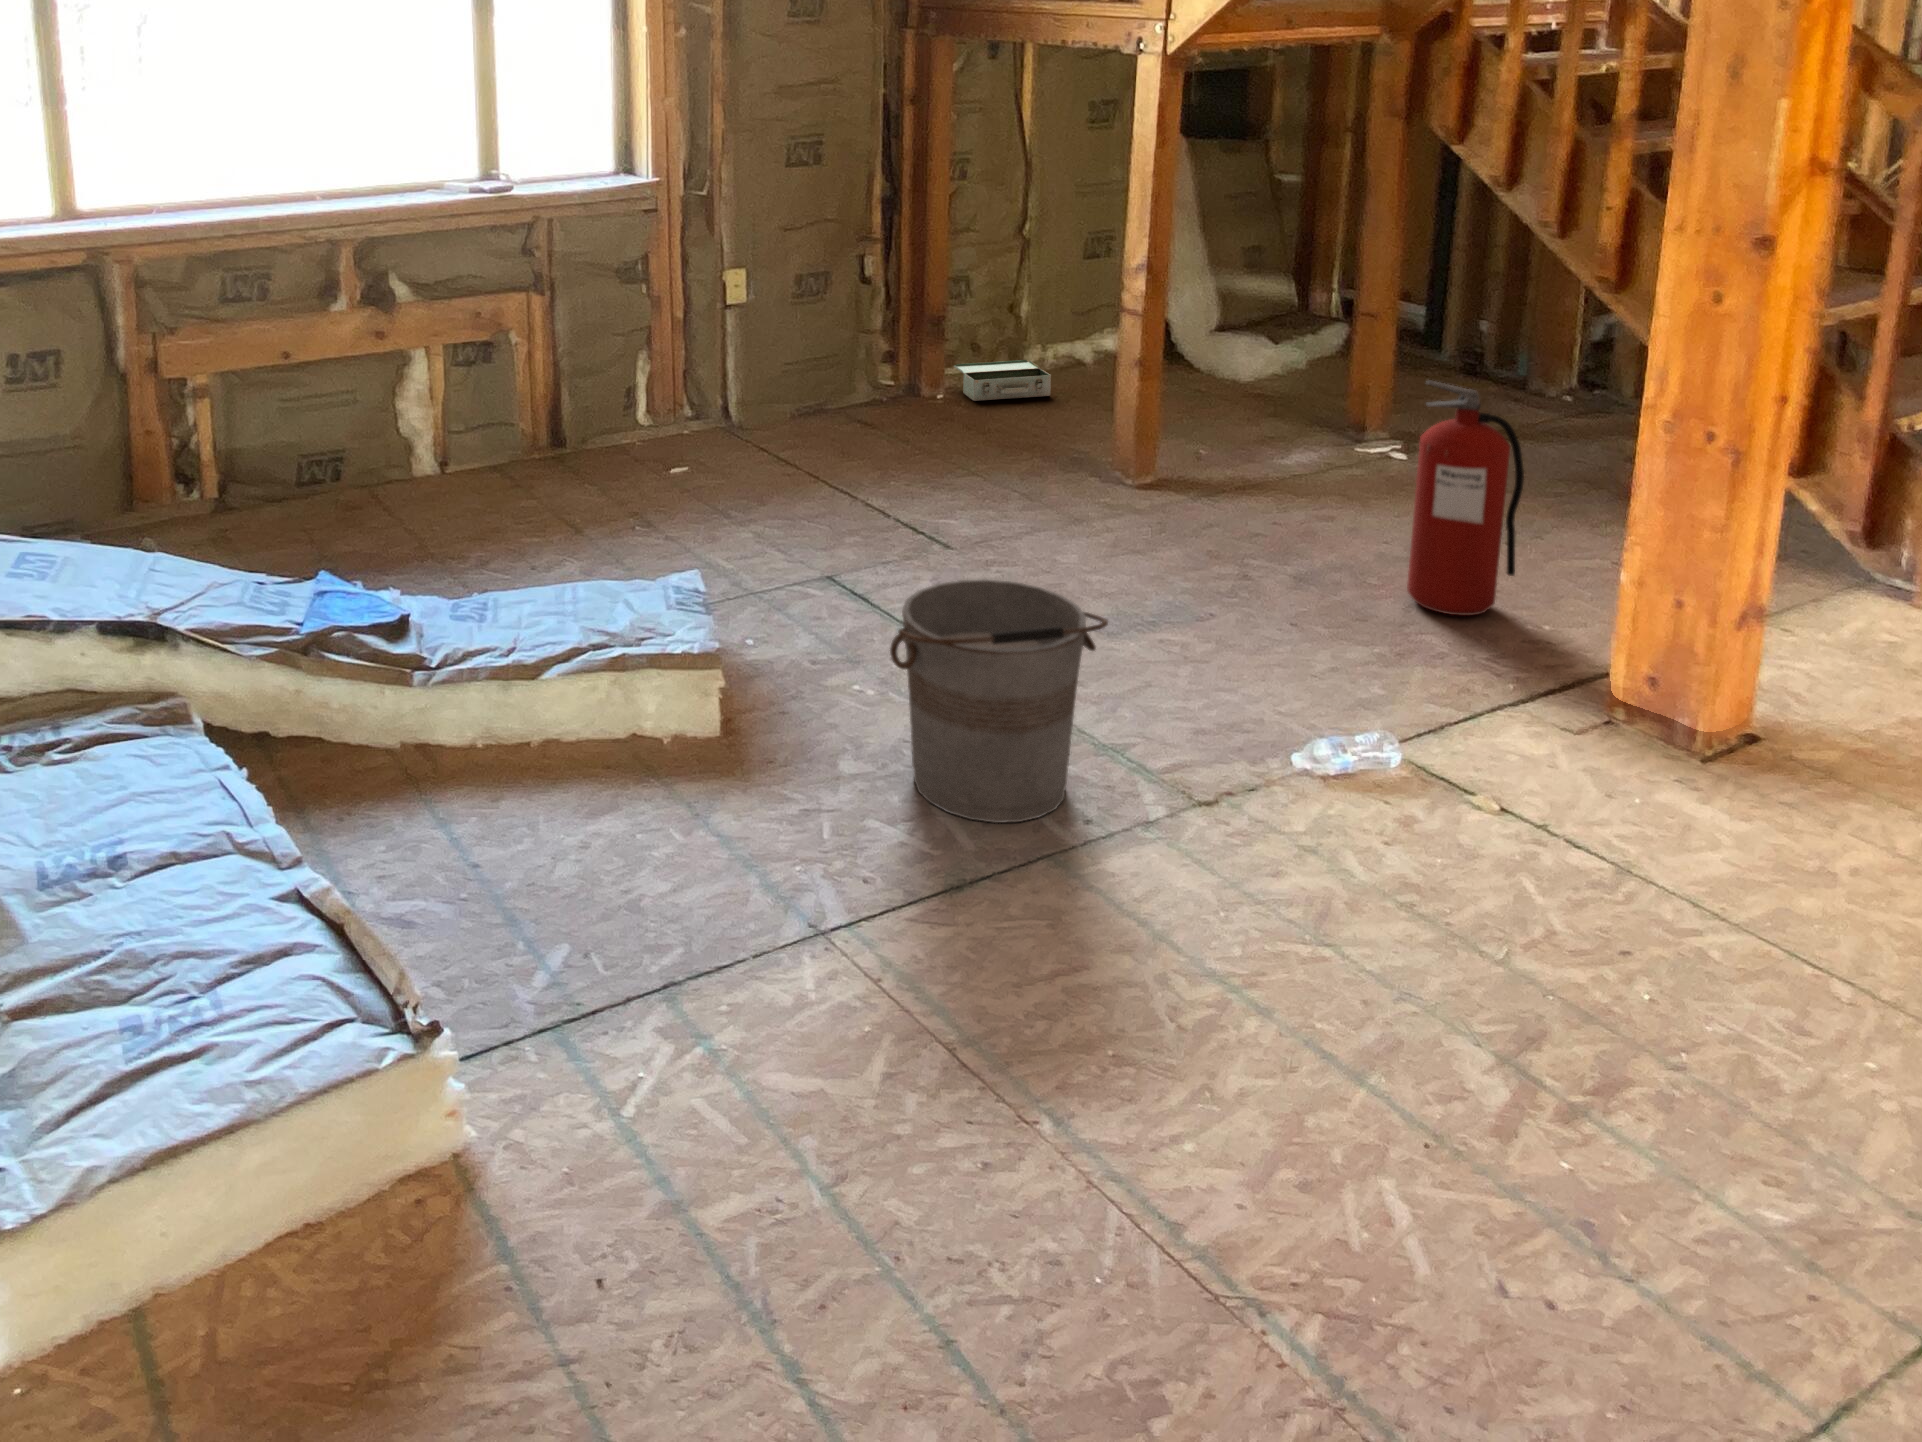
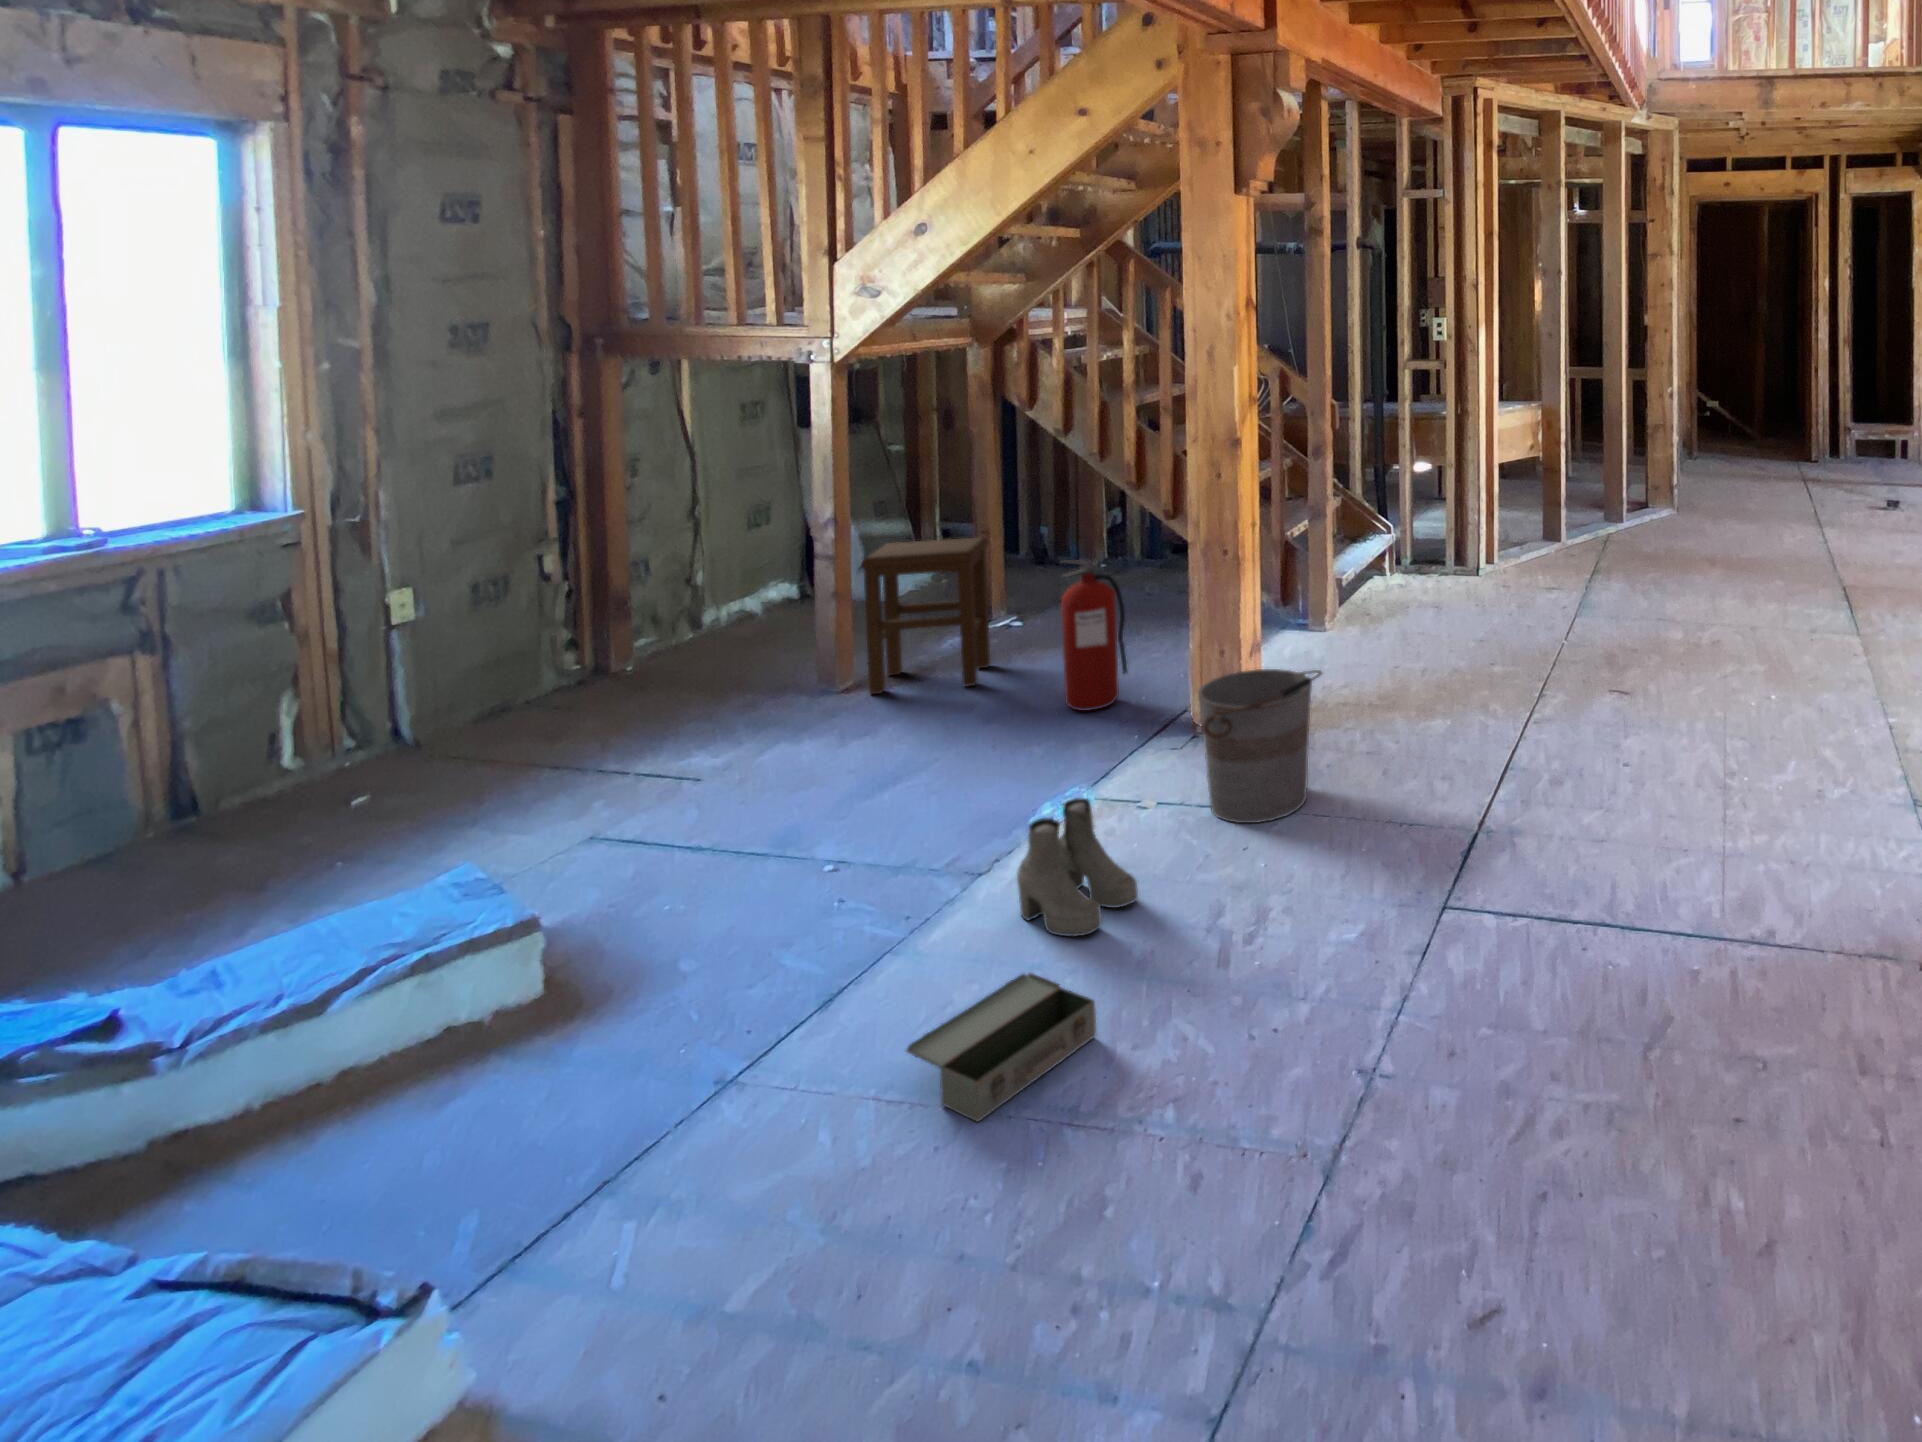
stool: none [1160,306,1344,524] -> present [861,538,990,694]
toolbox: present [954,360,1051,401] -> present [906,973,1096,1122]
bucket: present [890,579,1108,823] -> present [1198,669,1322,823]
boots: none [1216,755,1395,968] -> present [1017,798,1138,936]

